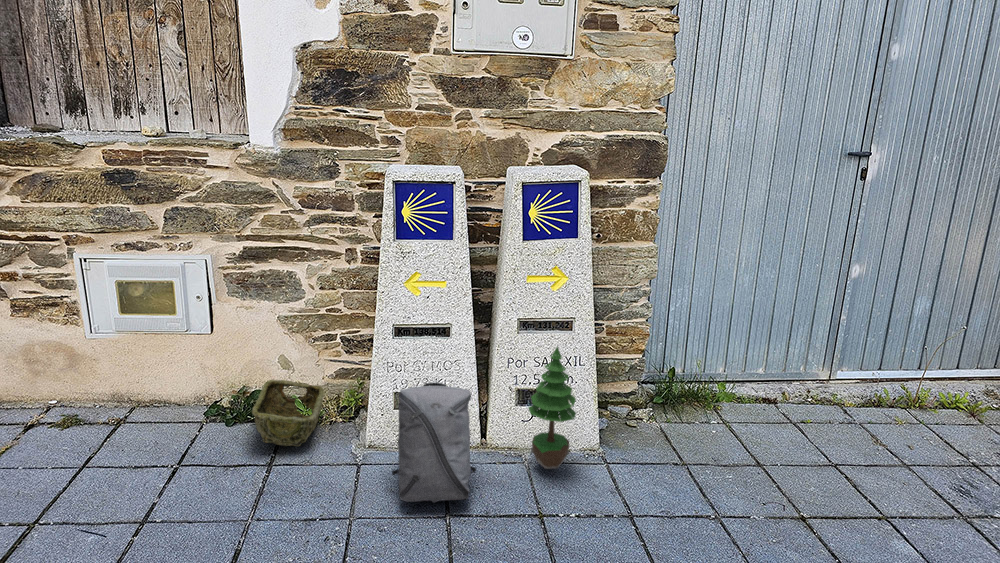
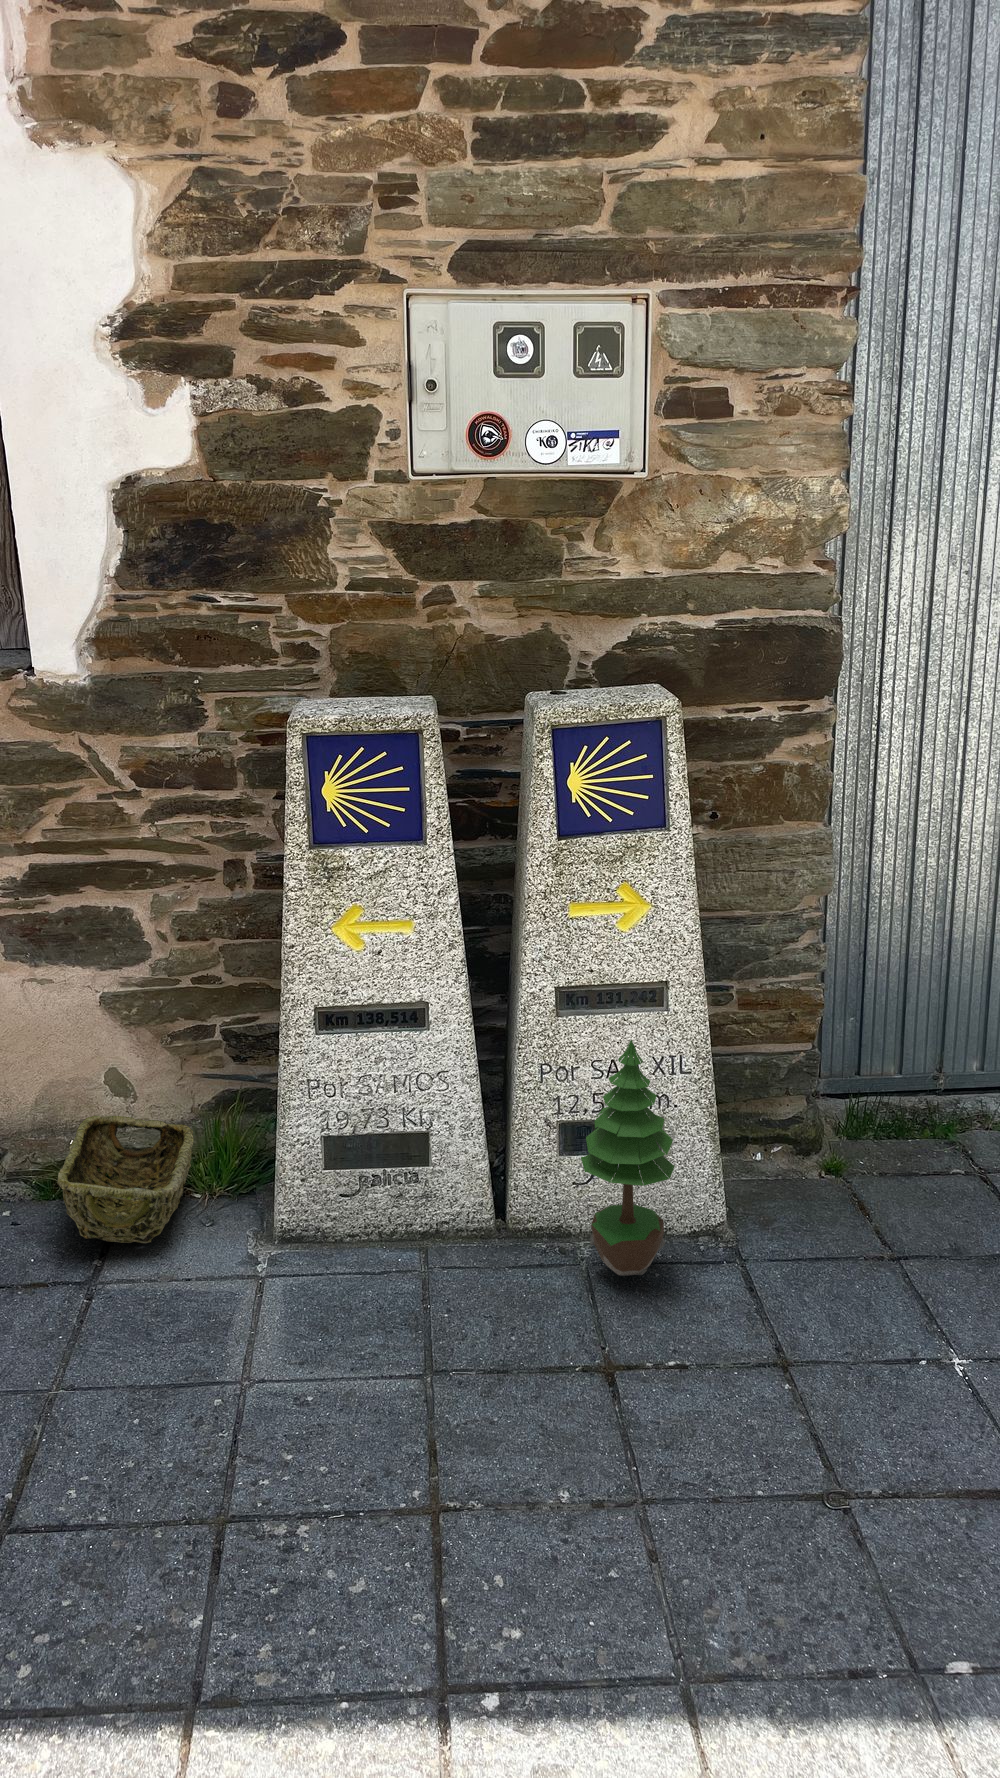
backpack: present [392,383,476,503] -> none [324,1116,484,1347]

